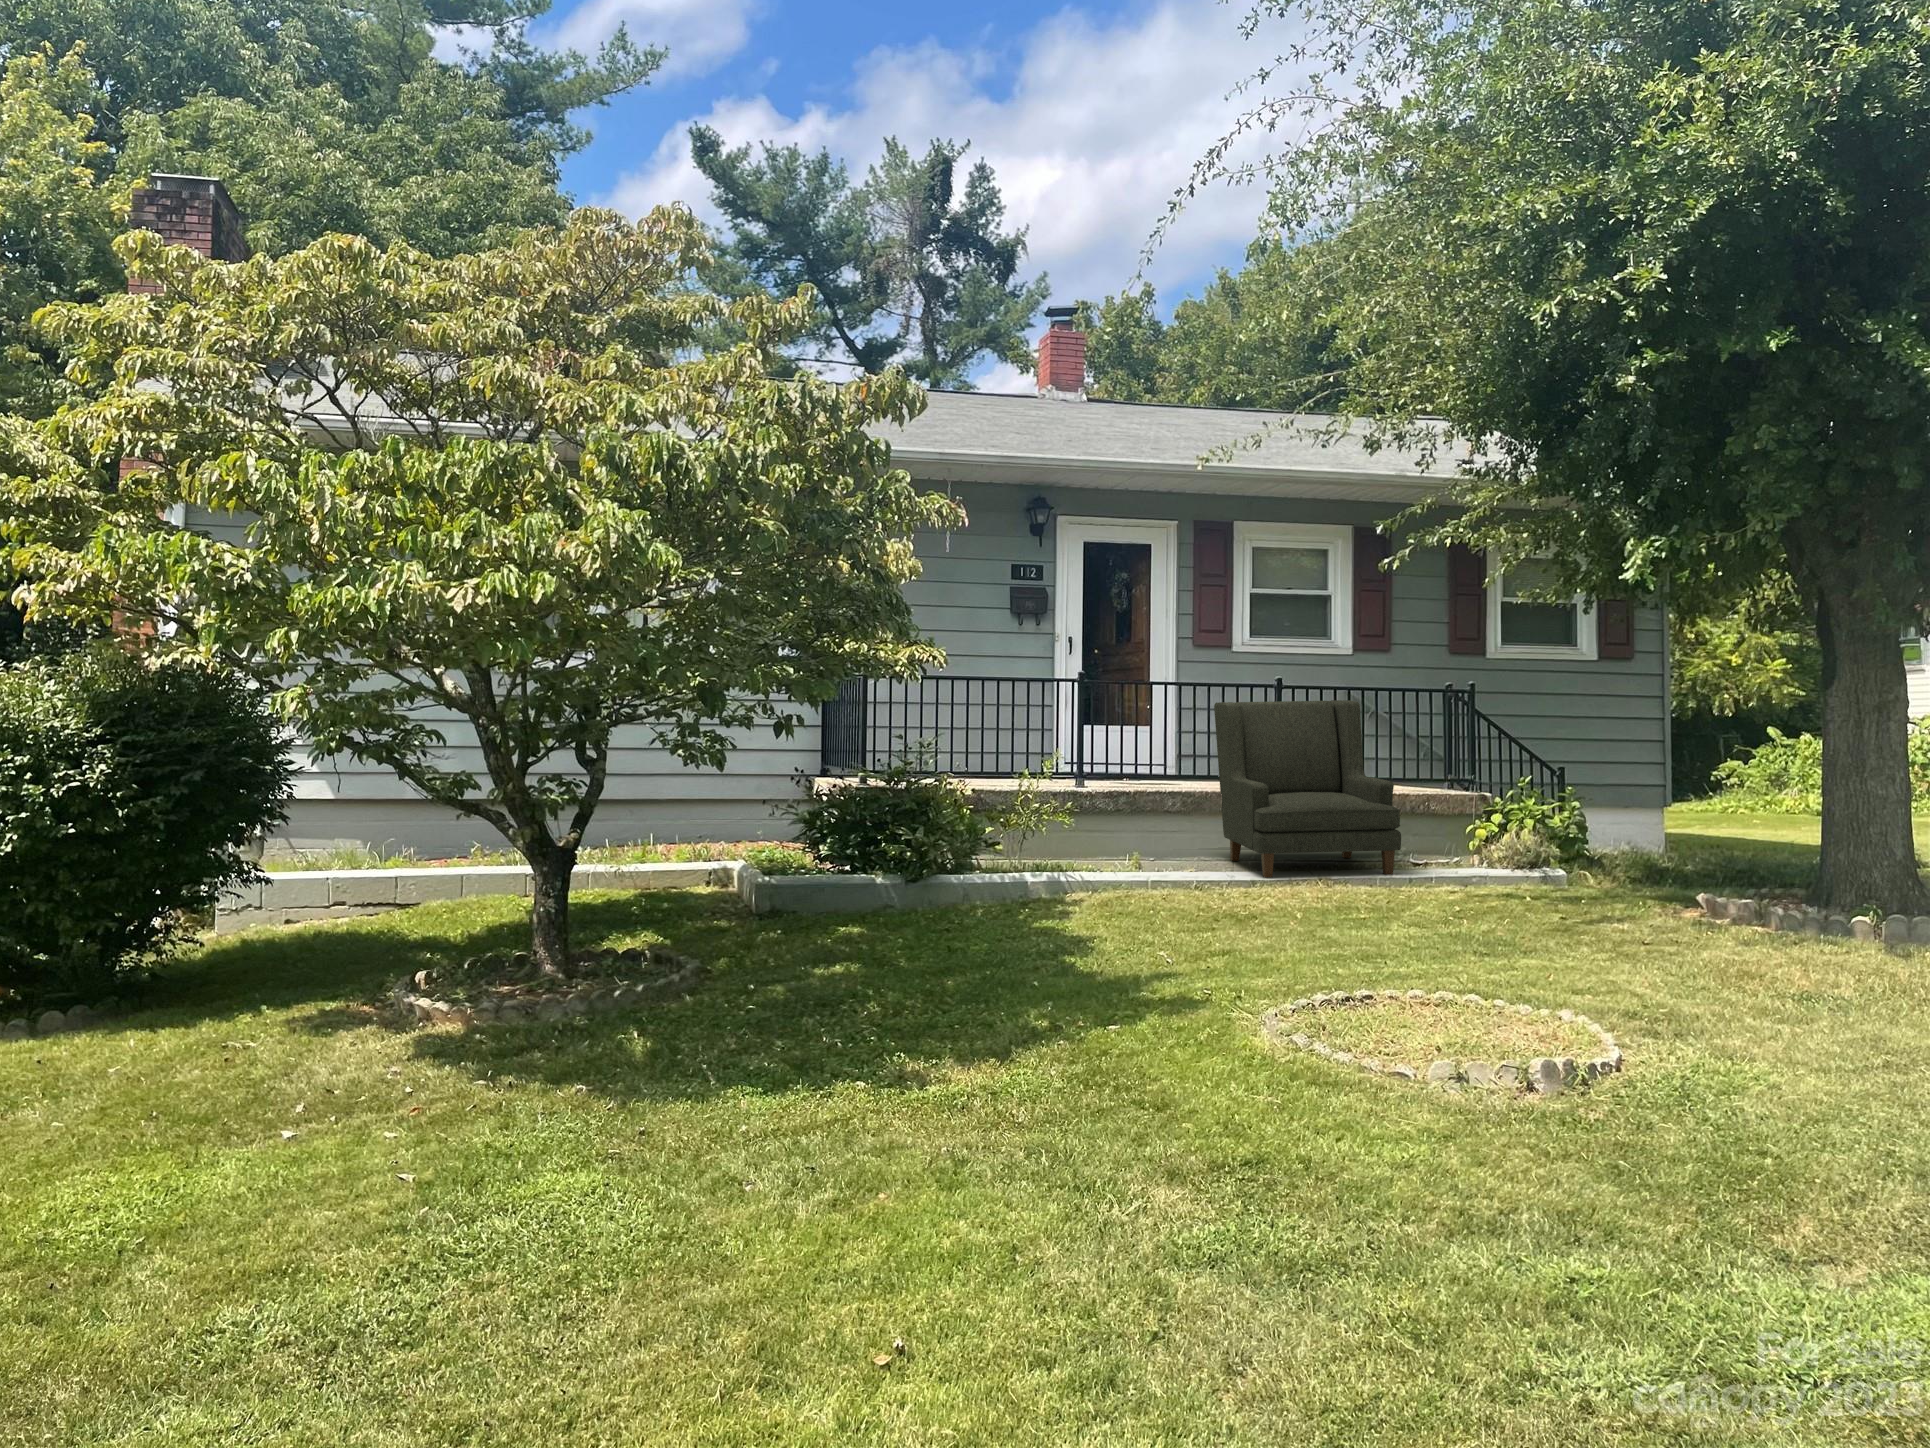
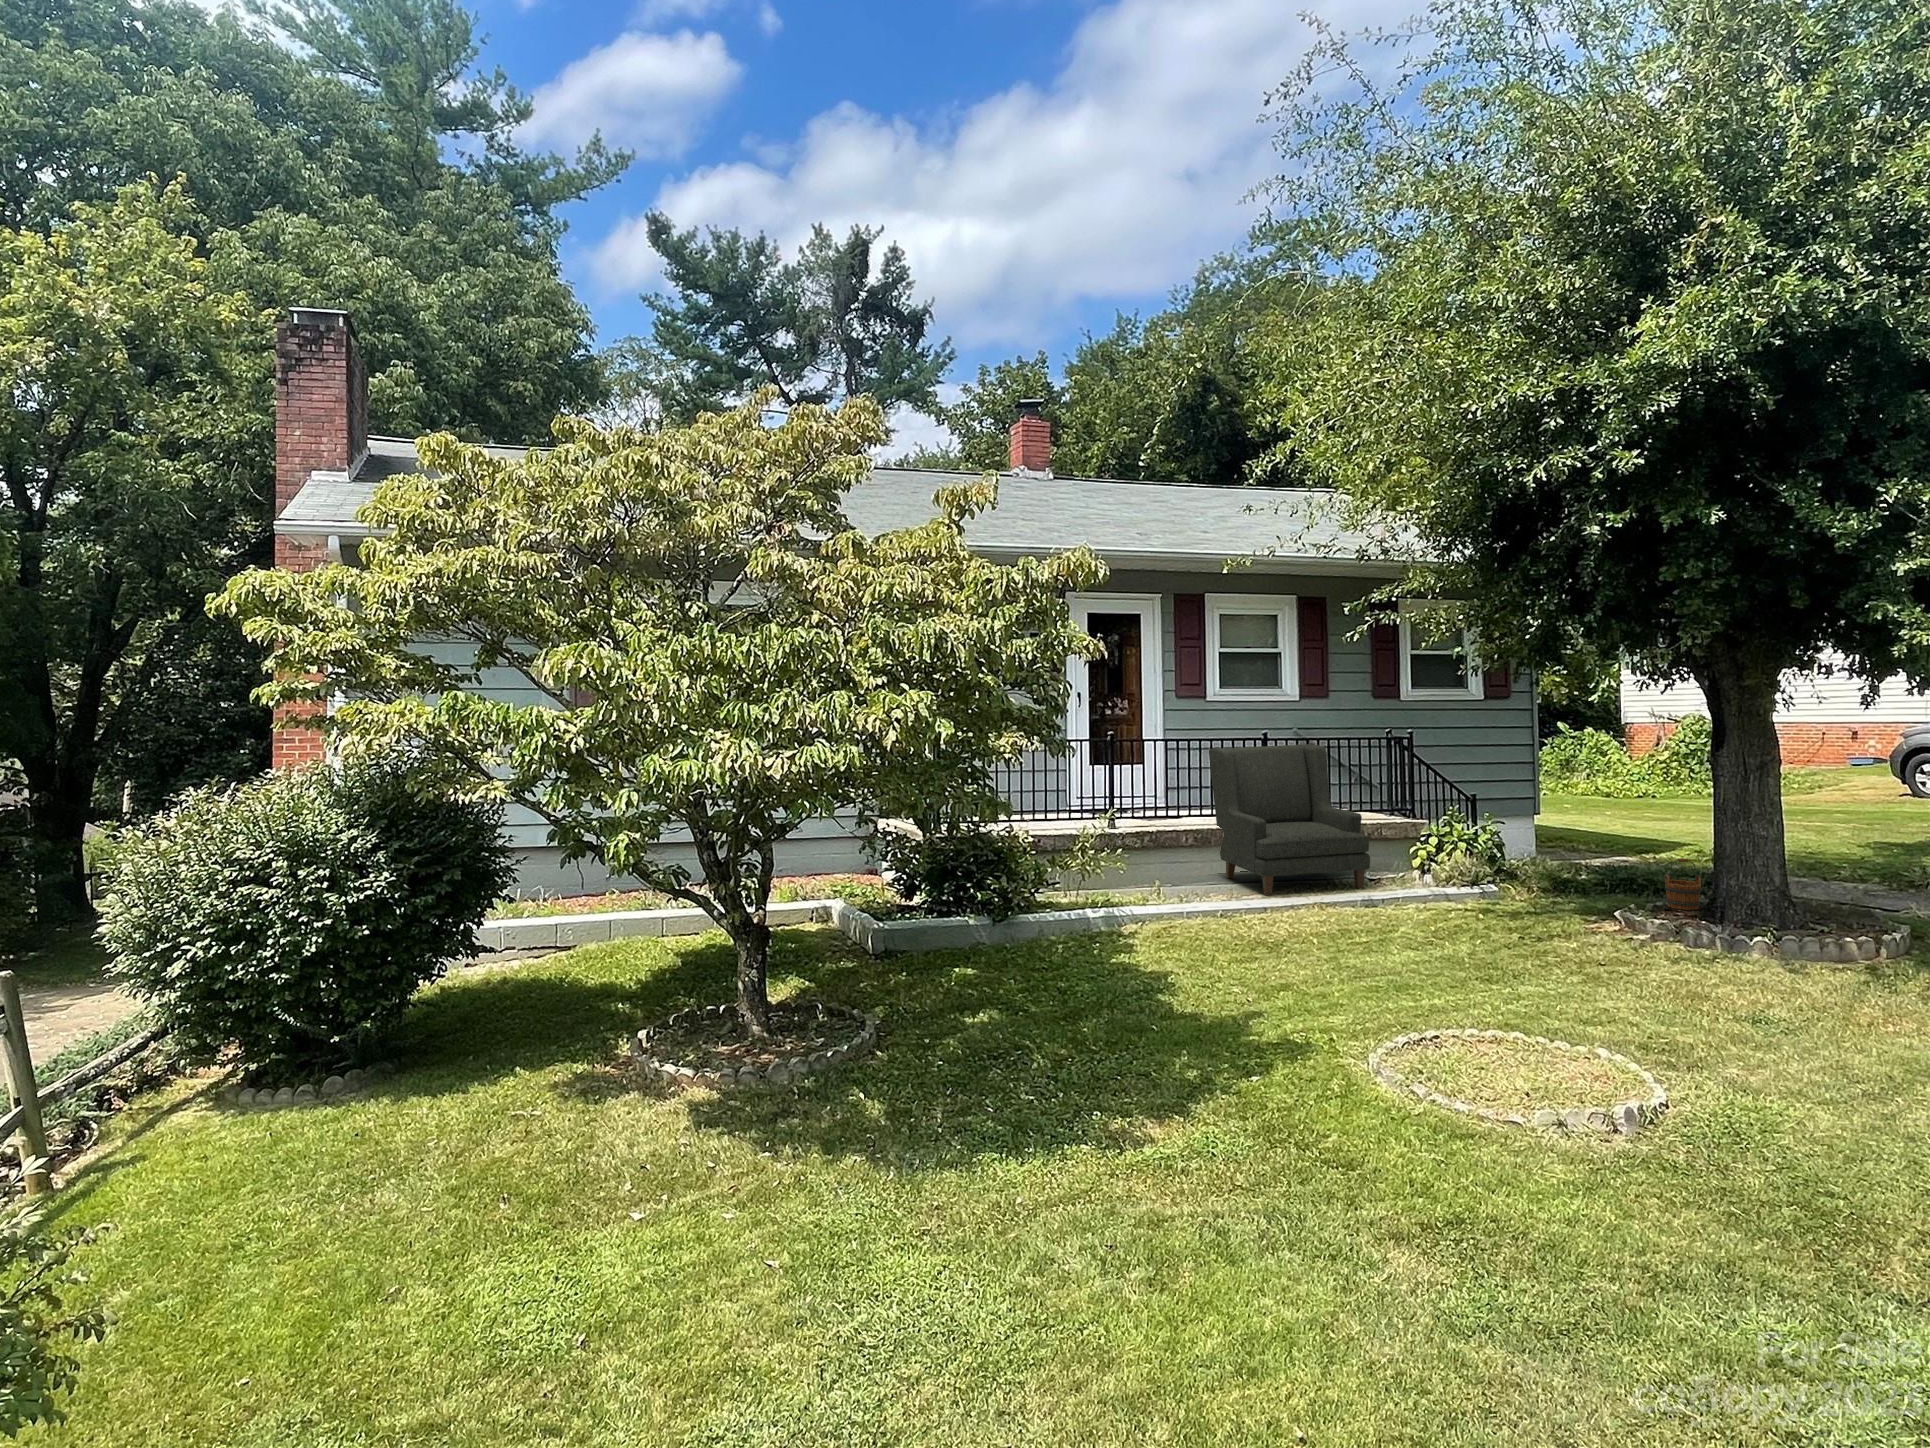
wooden bucket: none [1772,839,1822,905] -> present [1664,859,1702,910]

